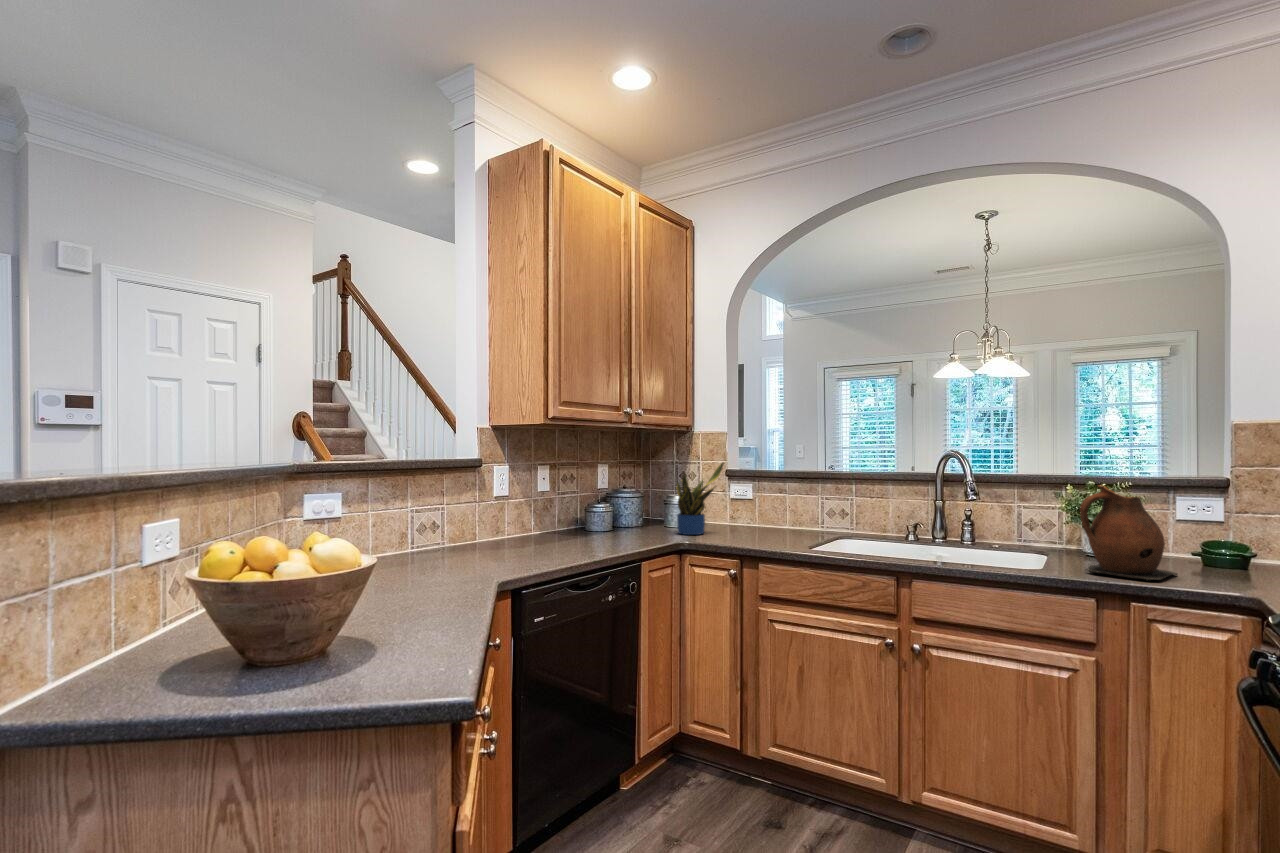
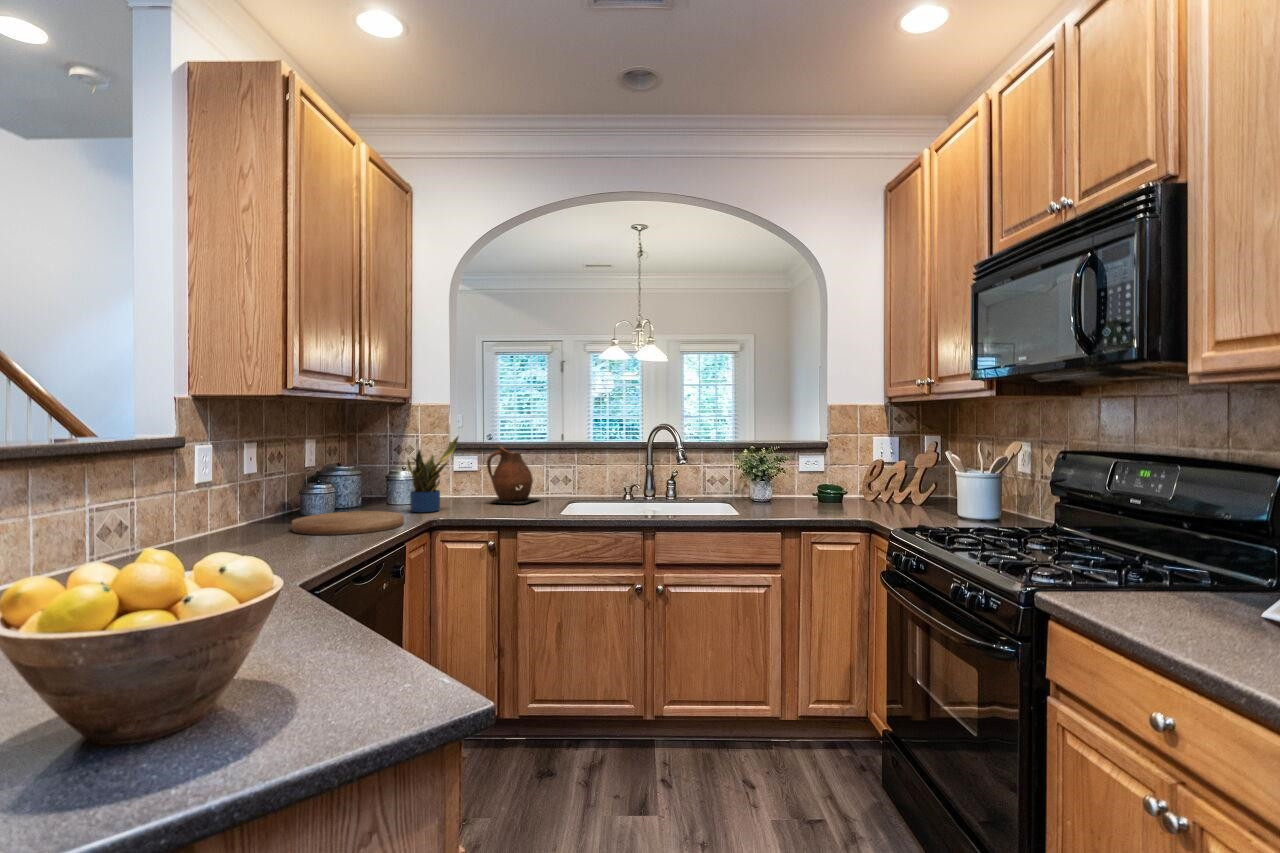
ceramic pitcher: present [1080,485,1177,581] -> present [487,446,539,504]
cutting board: none [563,528,656,549] -> present [292,511,404,535]

